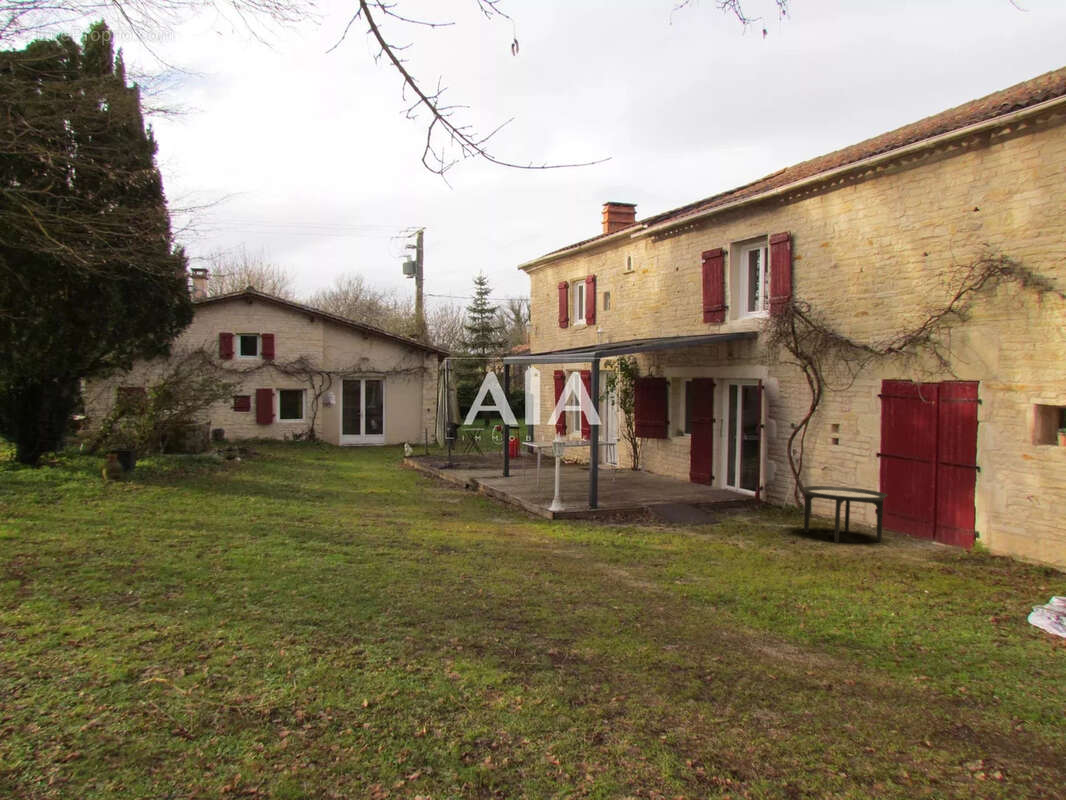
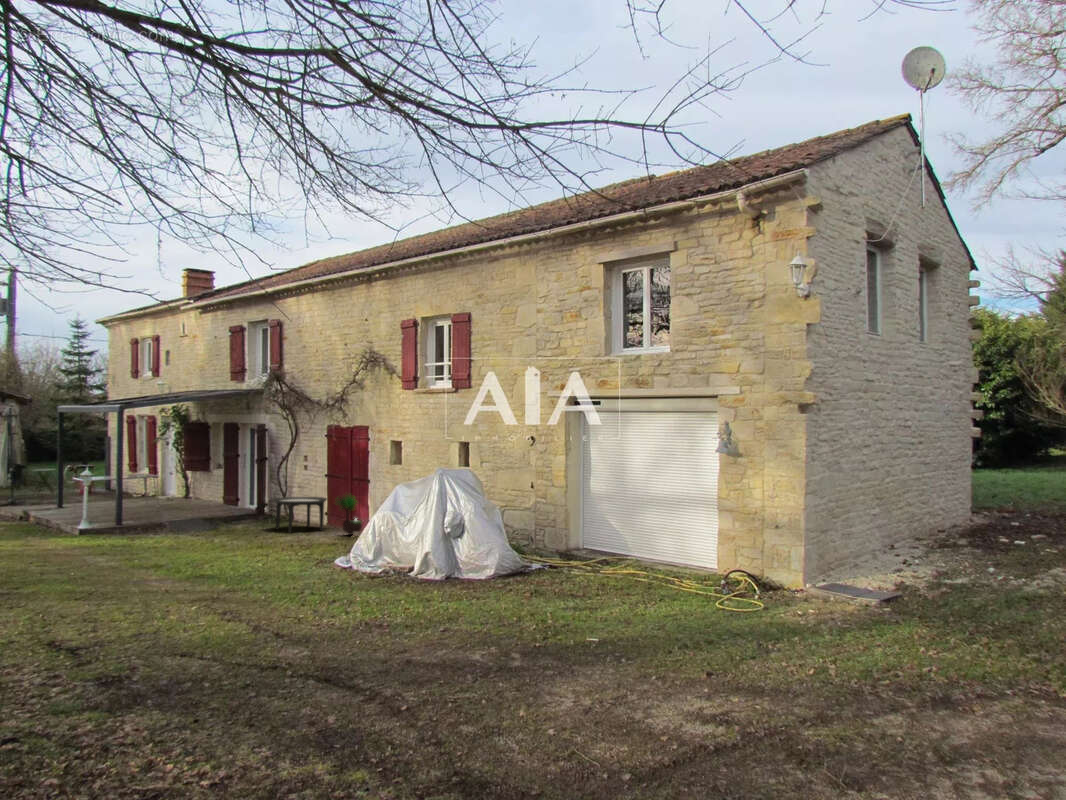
potted tree: none [920,487,972,560] -> present [337,495,362,535]

